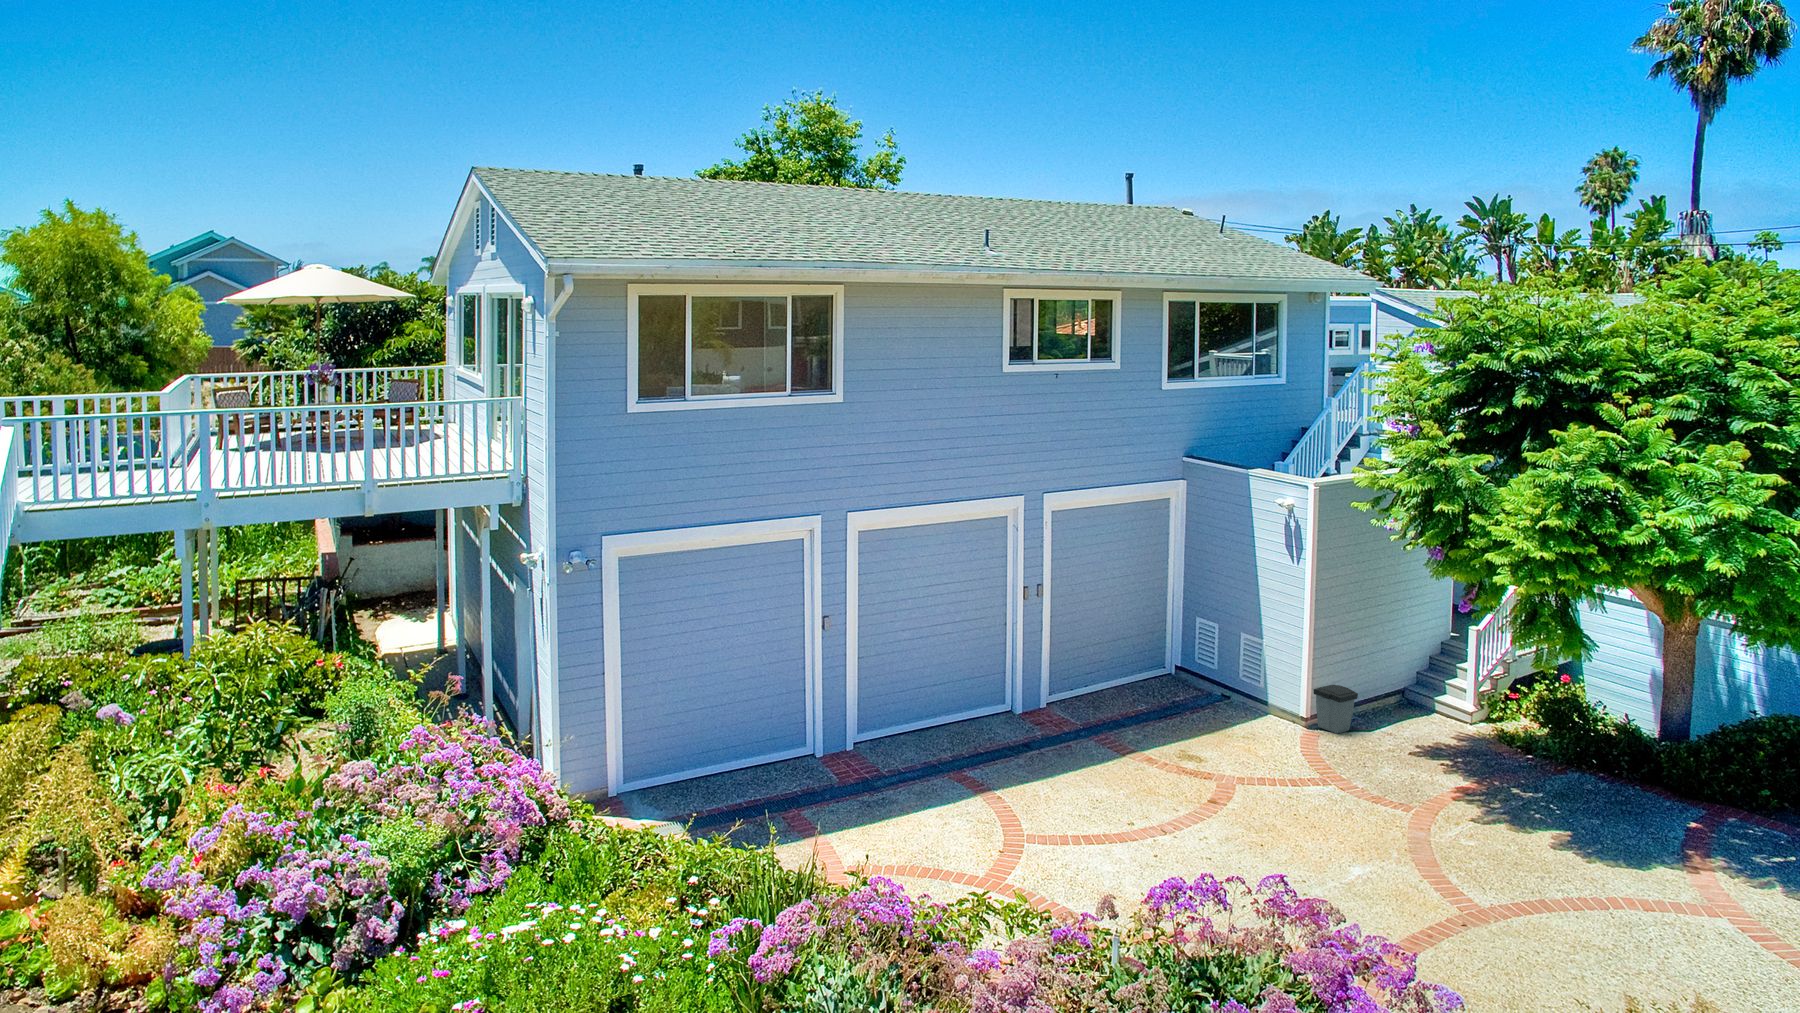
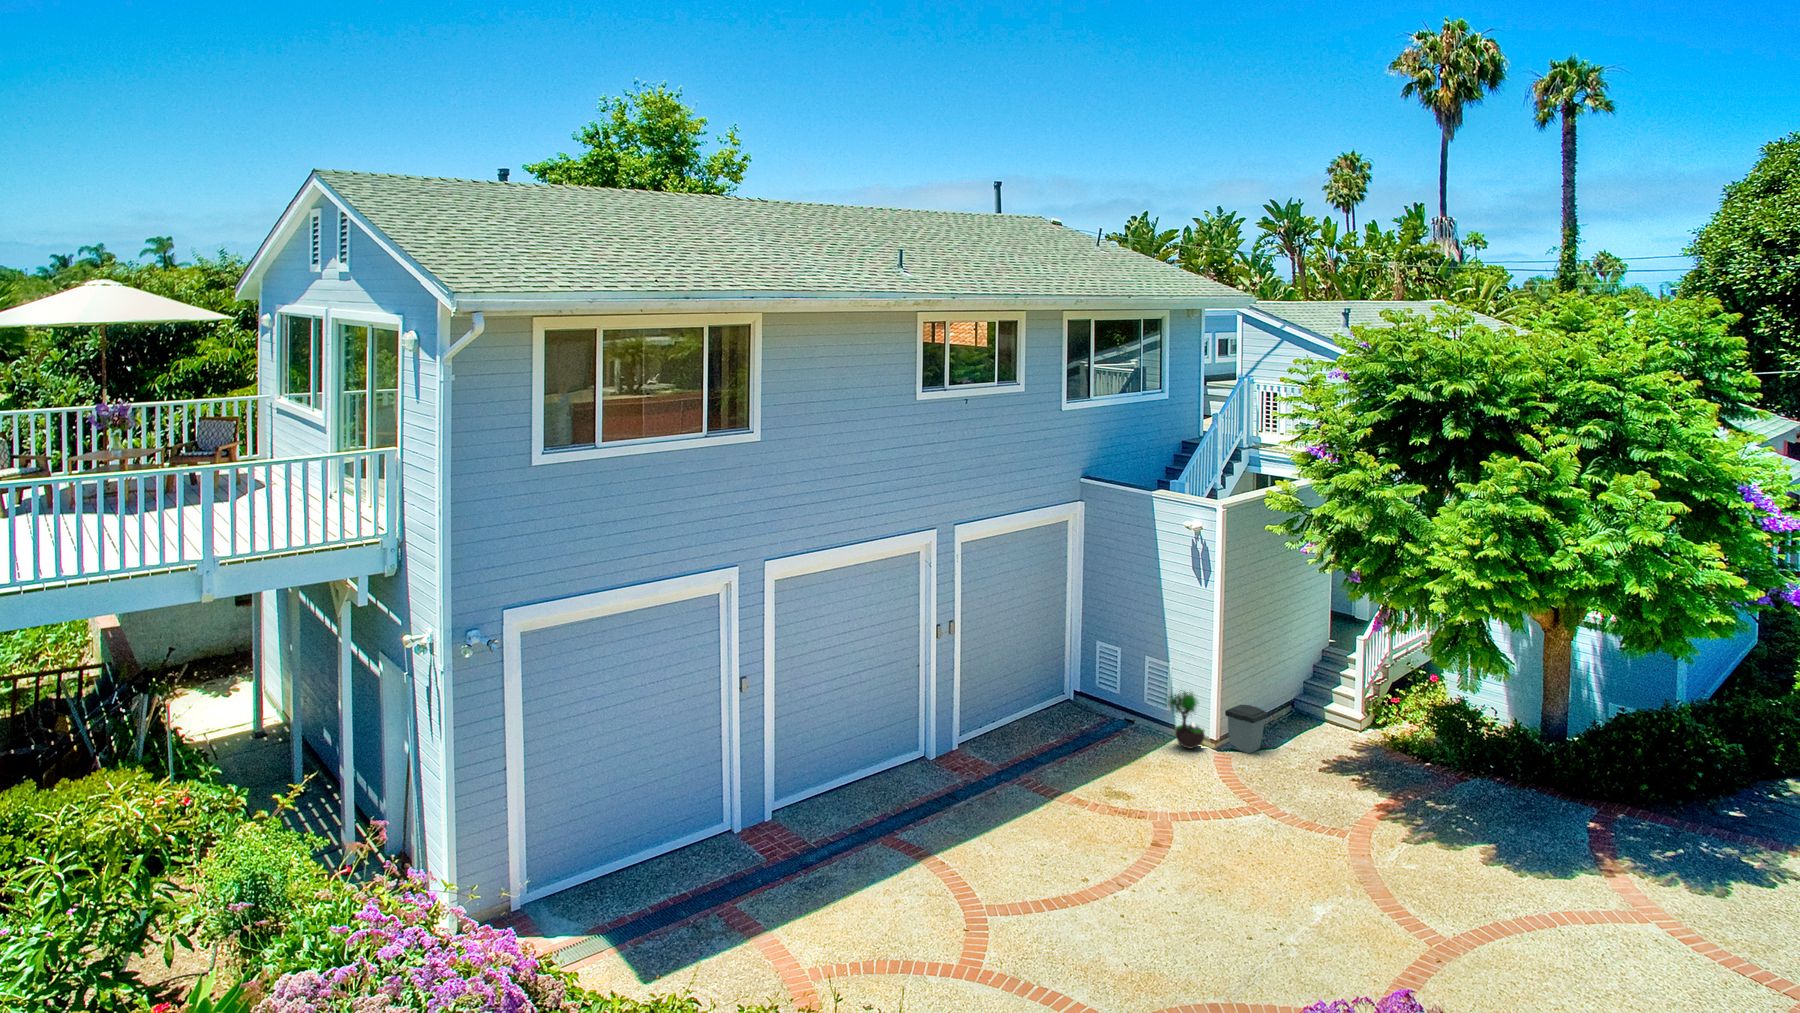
potted tree: none [1247,659,1292,725] -> present [1165,690,1205,749]

